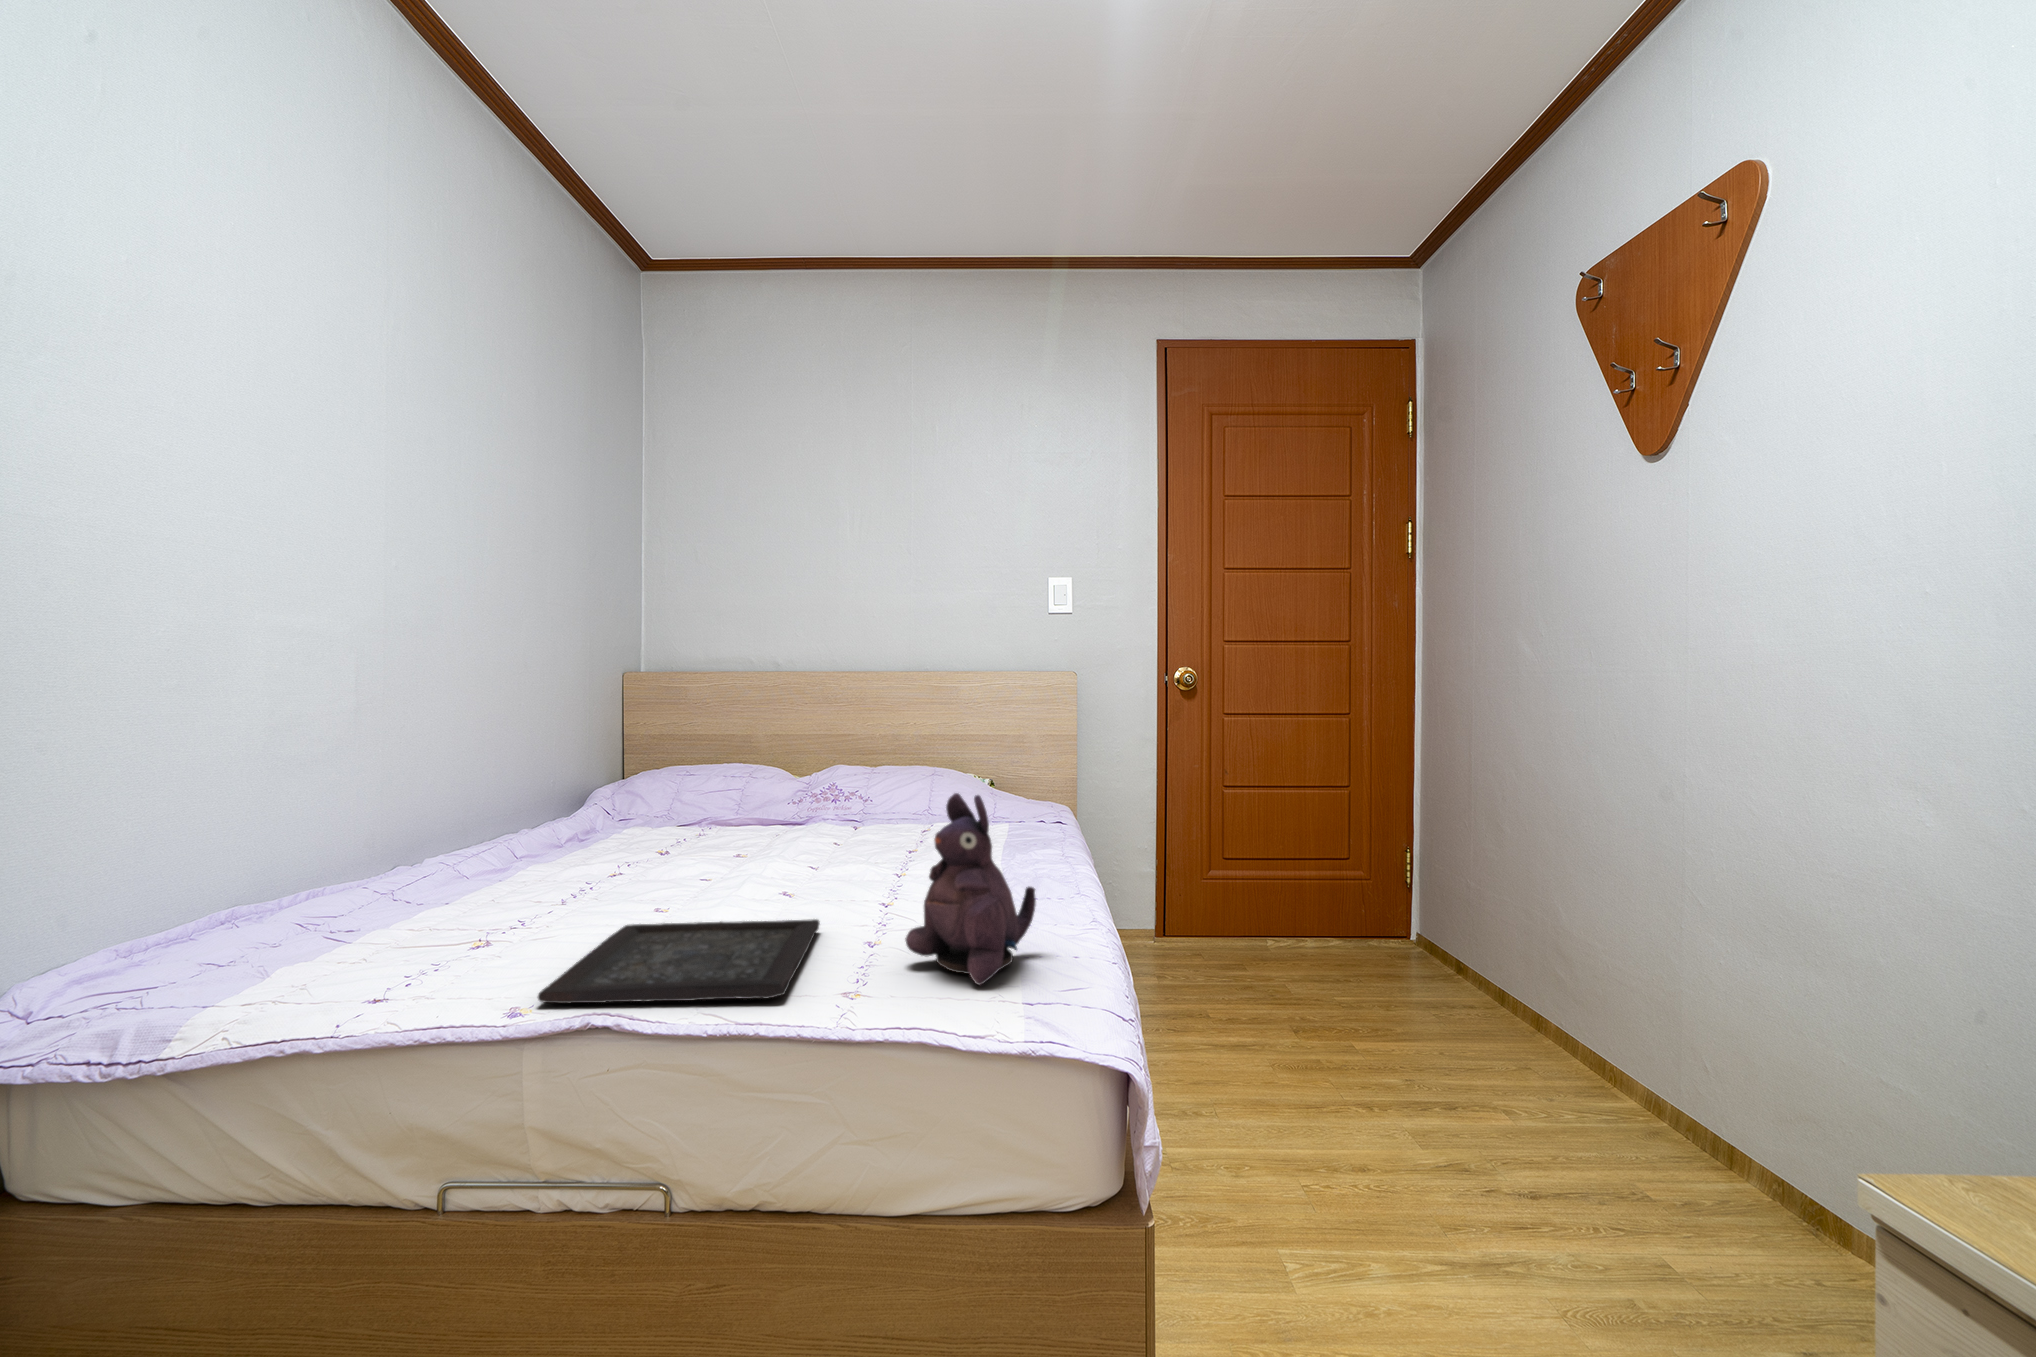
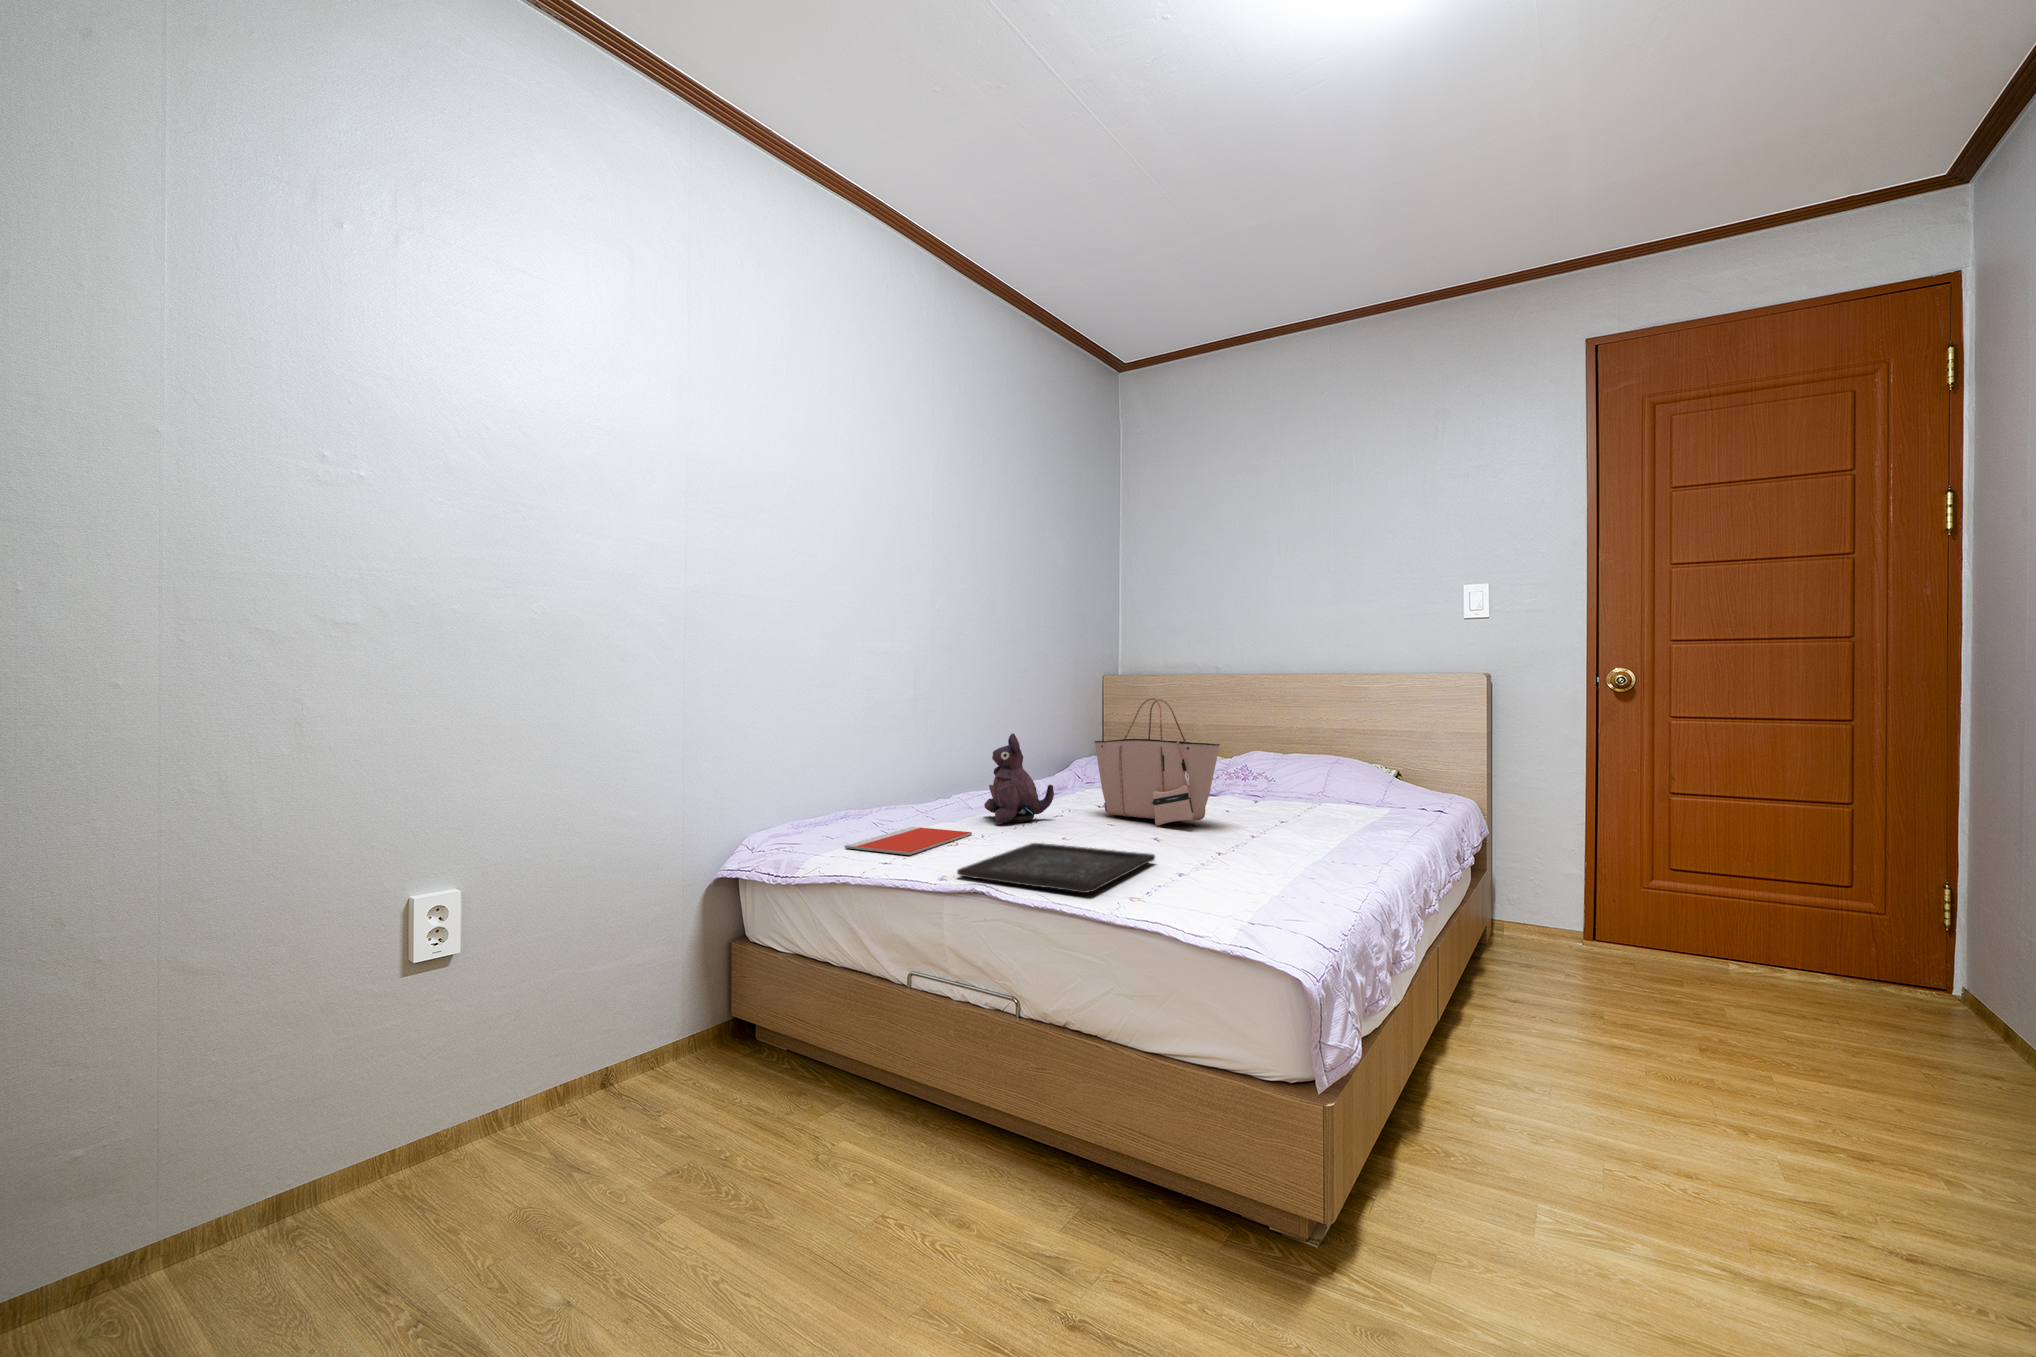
tote bag: none [668,705,847,874] -> present [1095,698,1220,825]
plush toy: present [905,793,1036,985] -> present [984,733,1054,824]
notebook: none [270,919,503,983] -> present [845,827,972,855]

